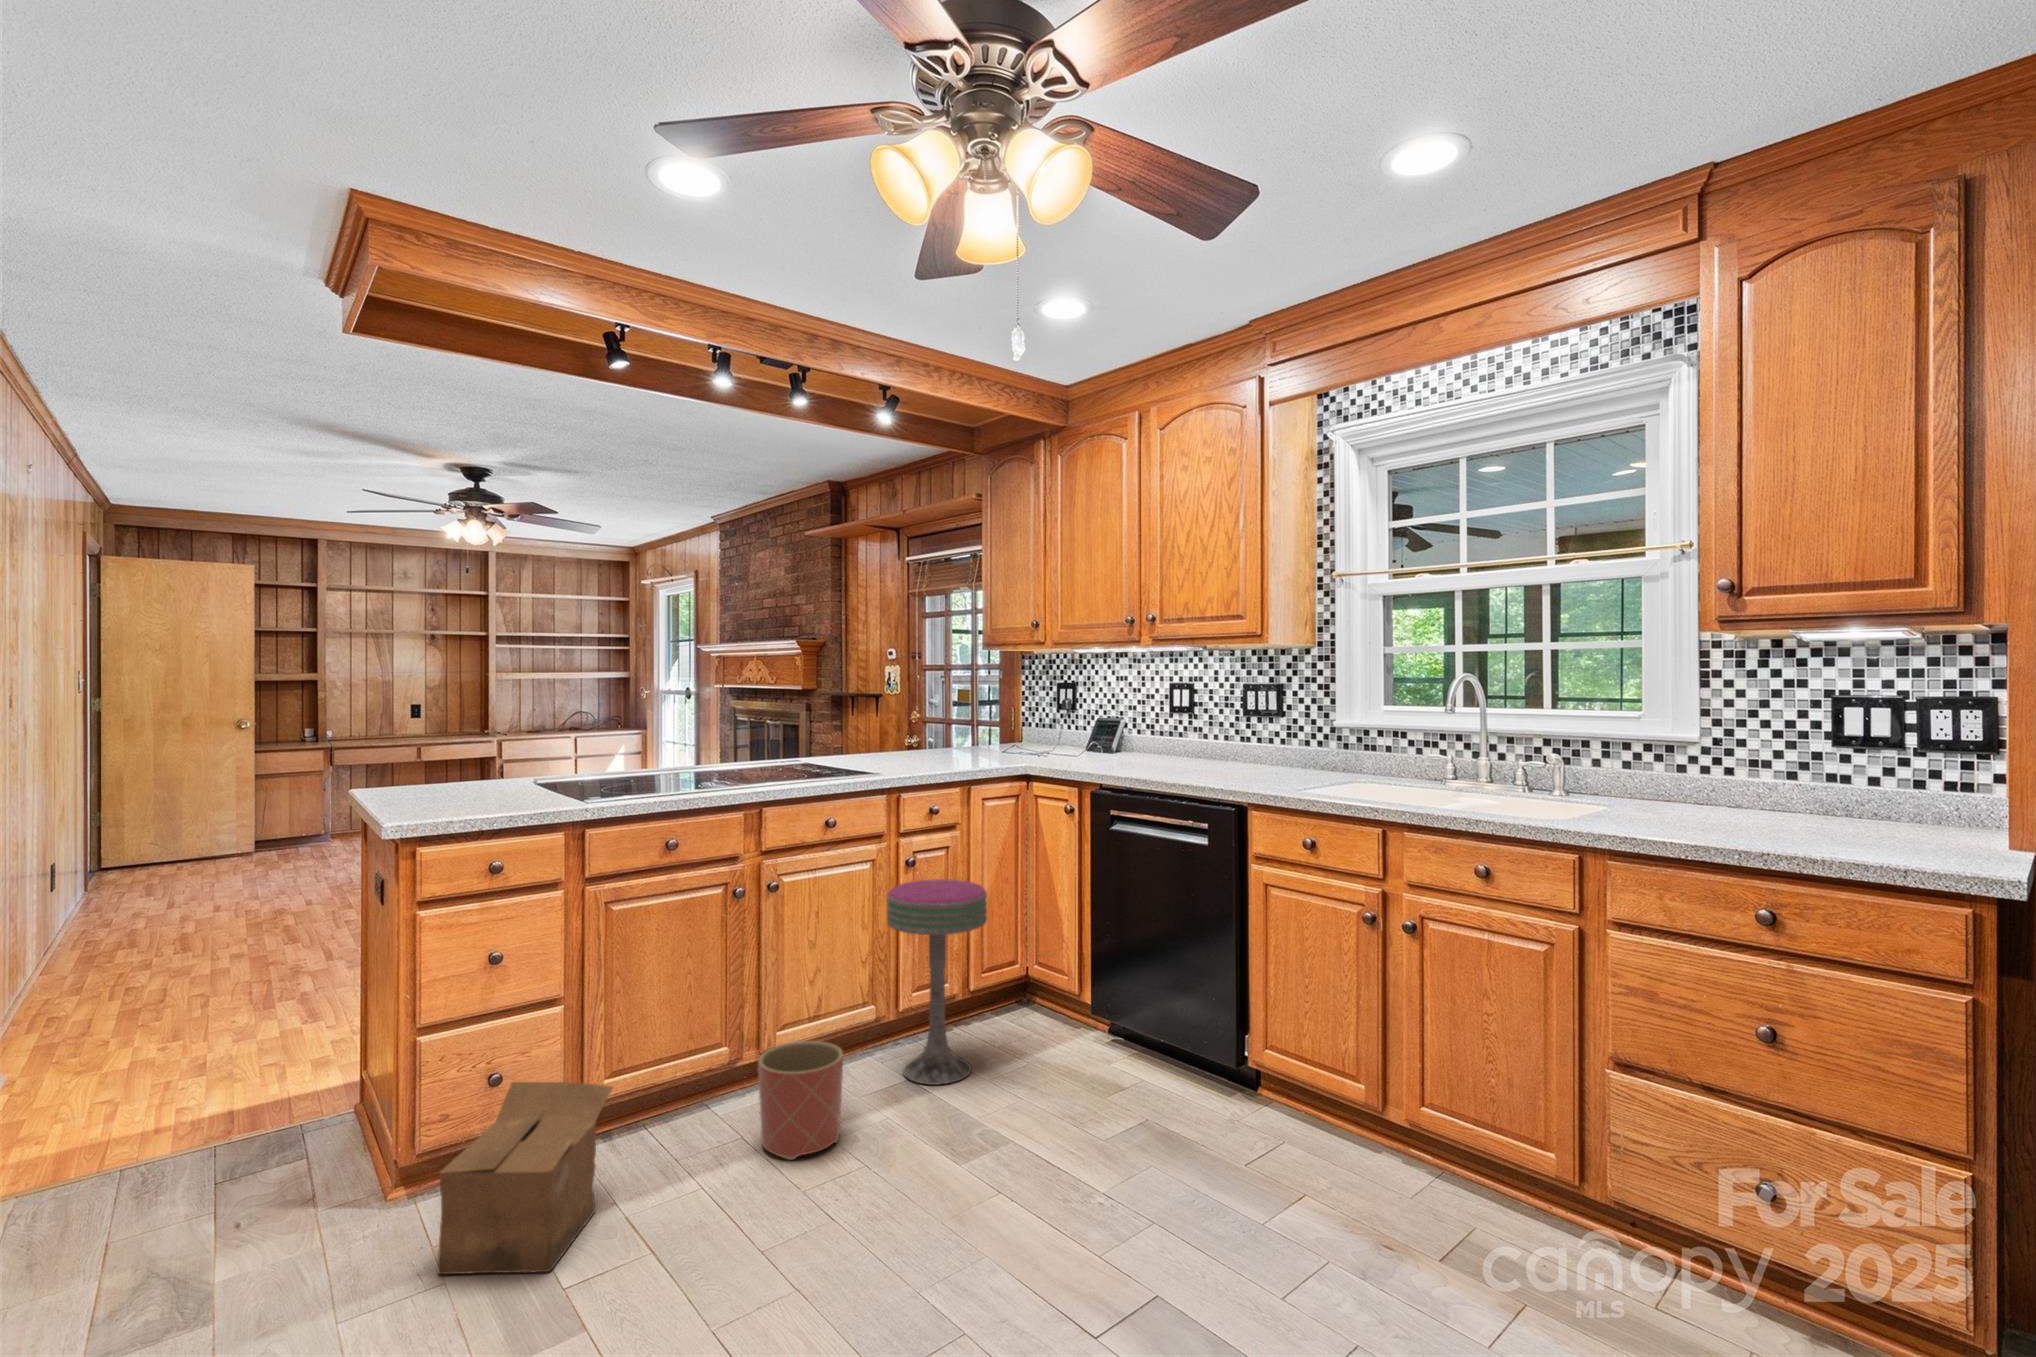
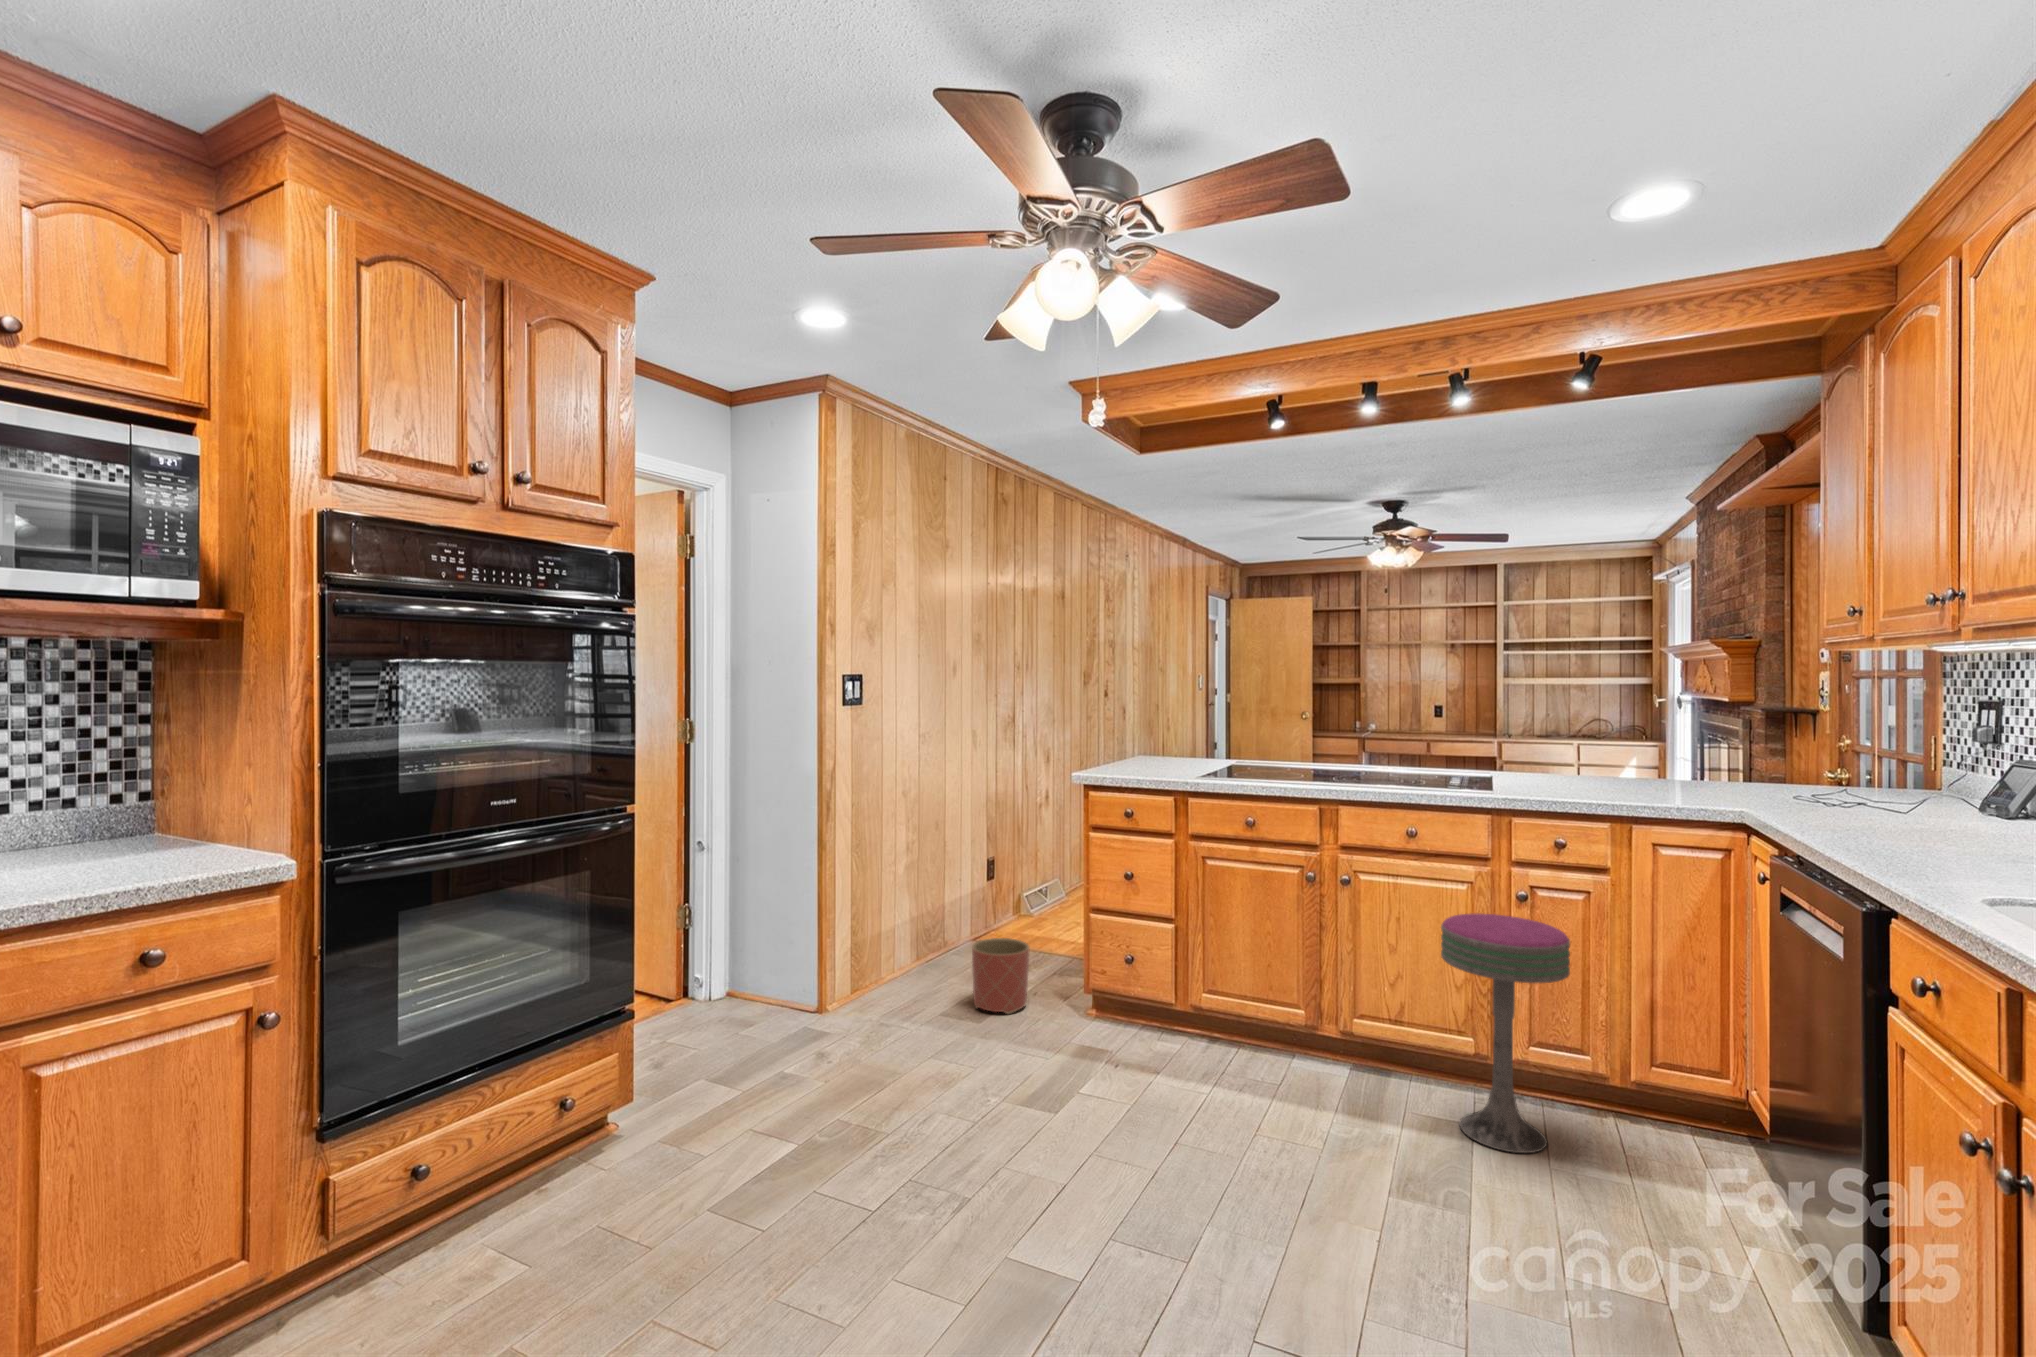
planter: present [758,1041,843,1160] -> present [972,938,1030,1014]
cardboard box: present [438,1082,613,1274] -> none [1030,965,1156,1087]

